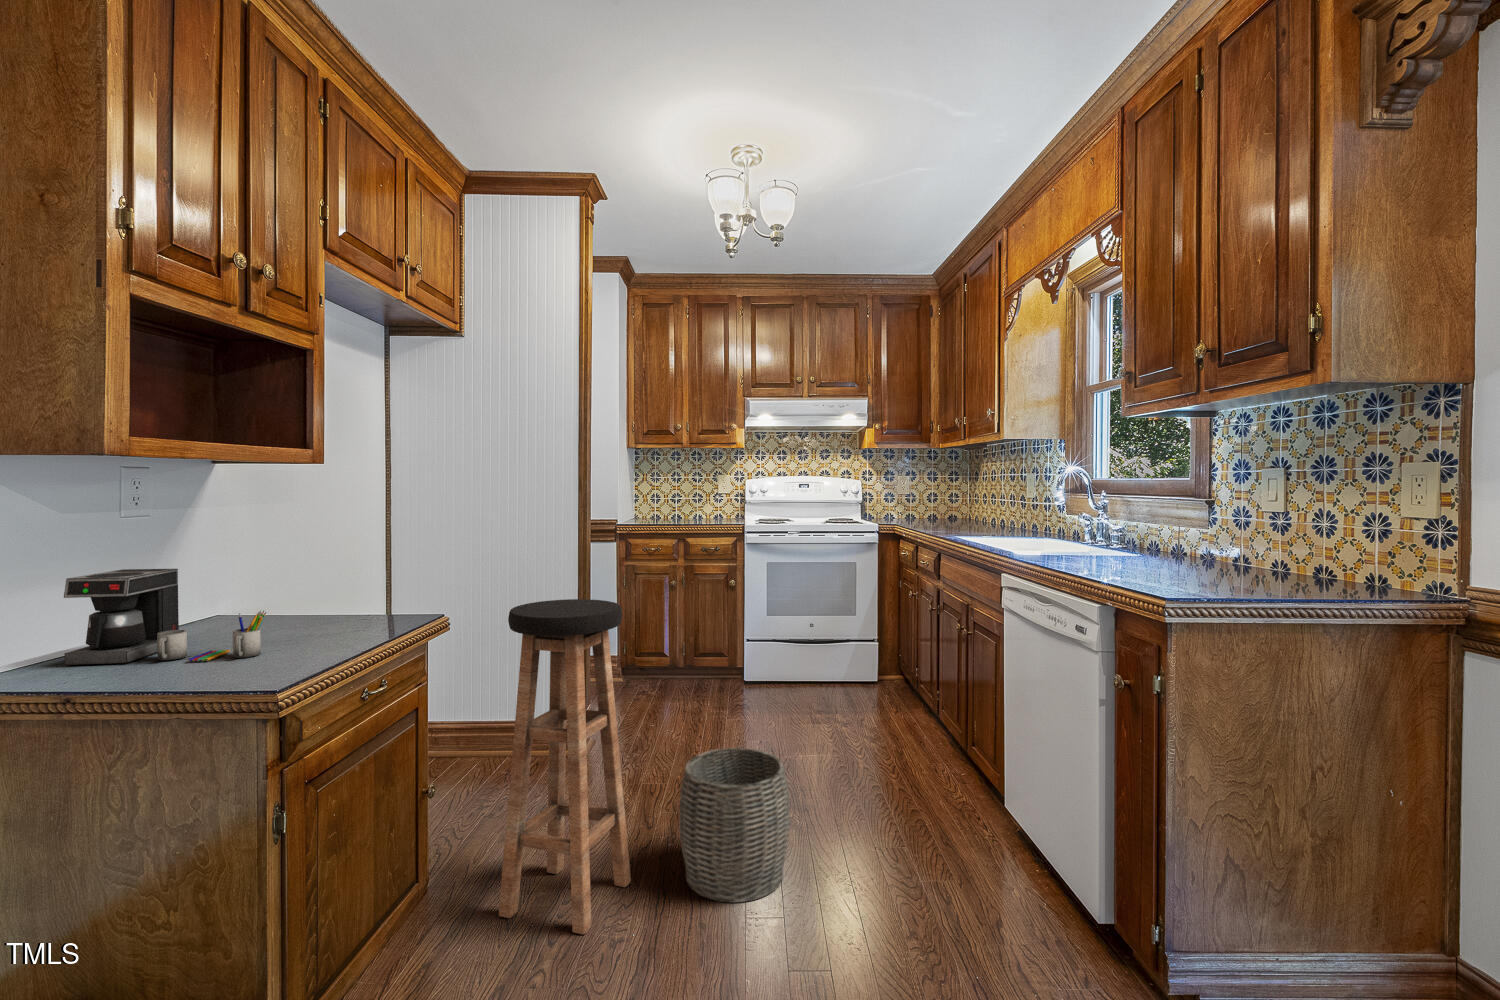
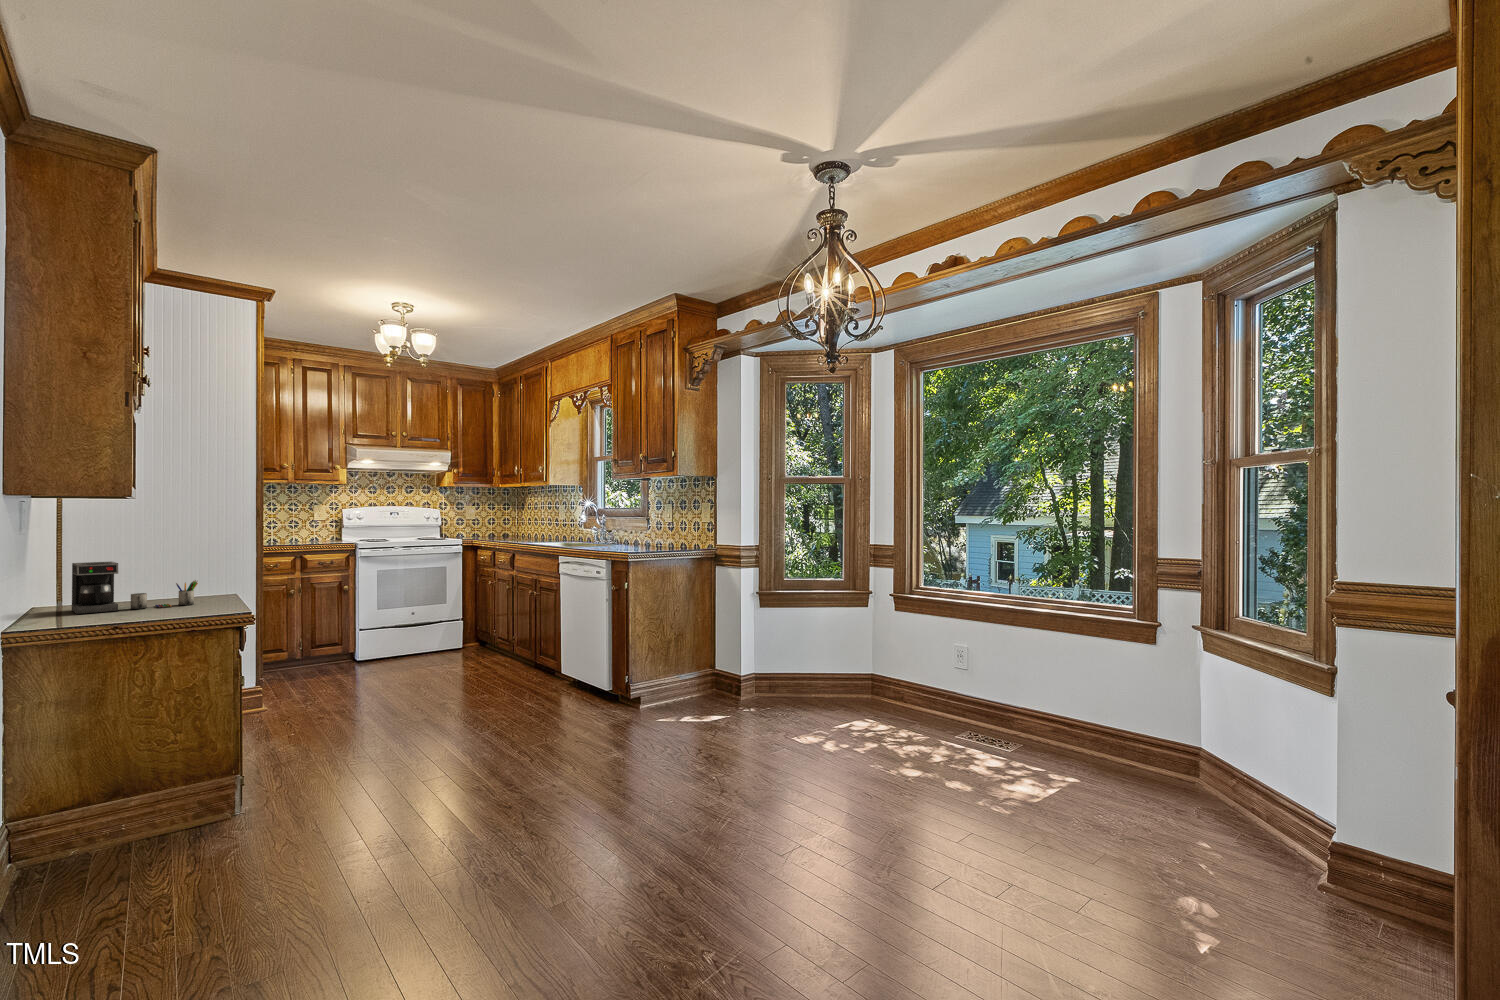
bar stool: present [499,599,631,934] -> none [295,578,368,759]
woven basket: present [679,748,790,902] -> none [393,659,458,732]

